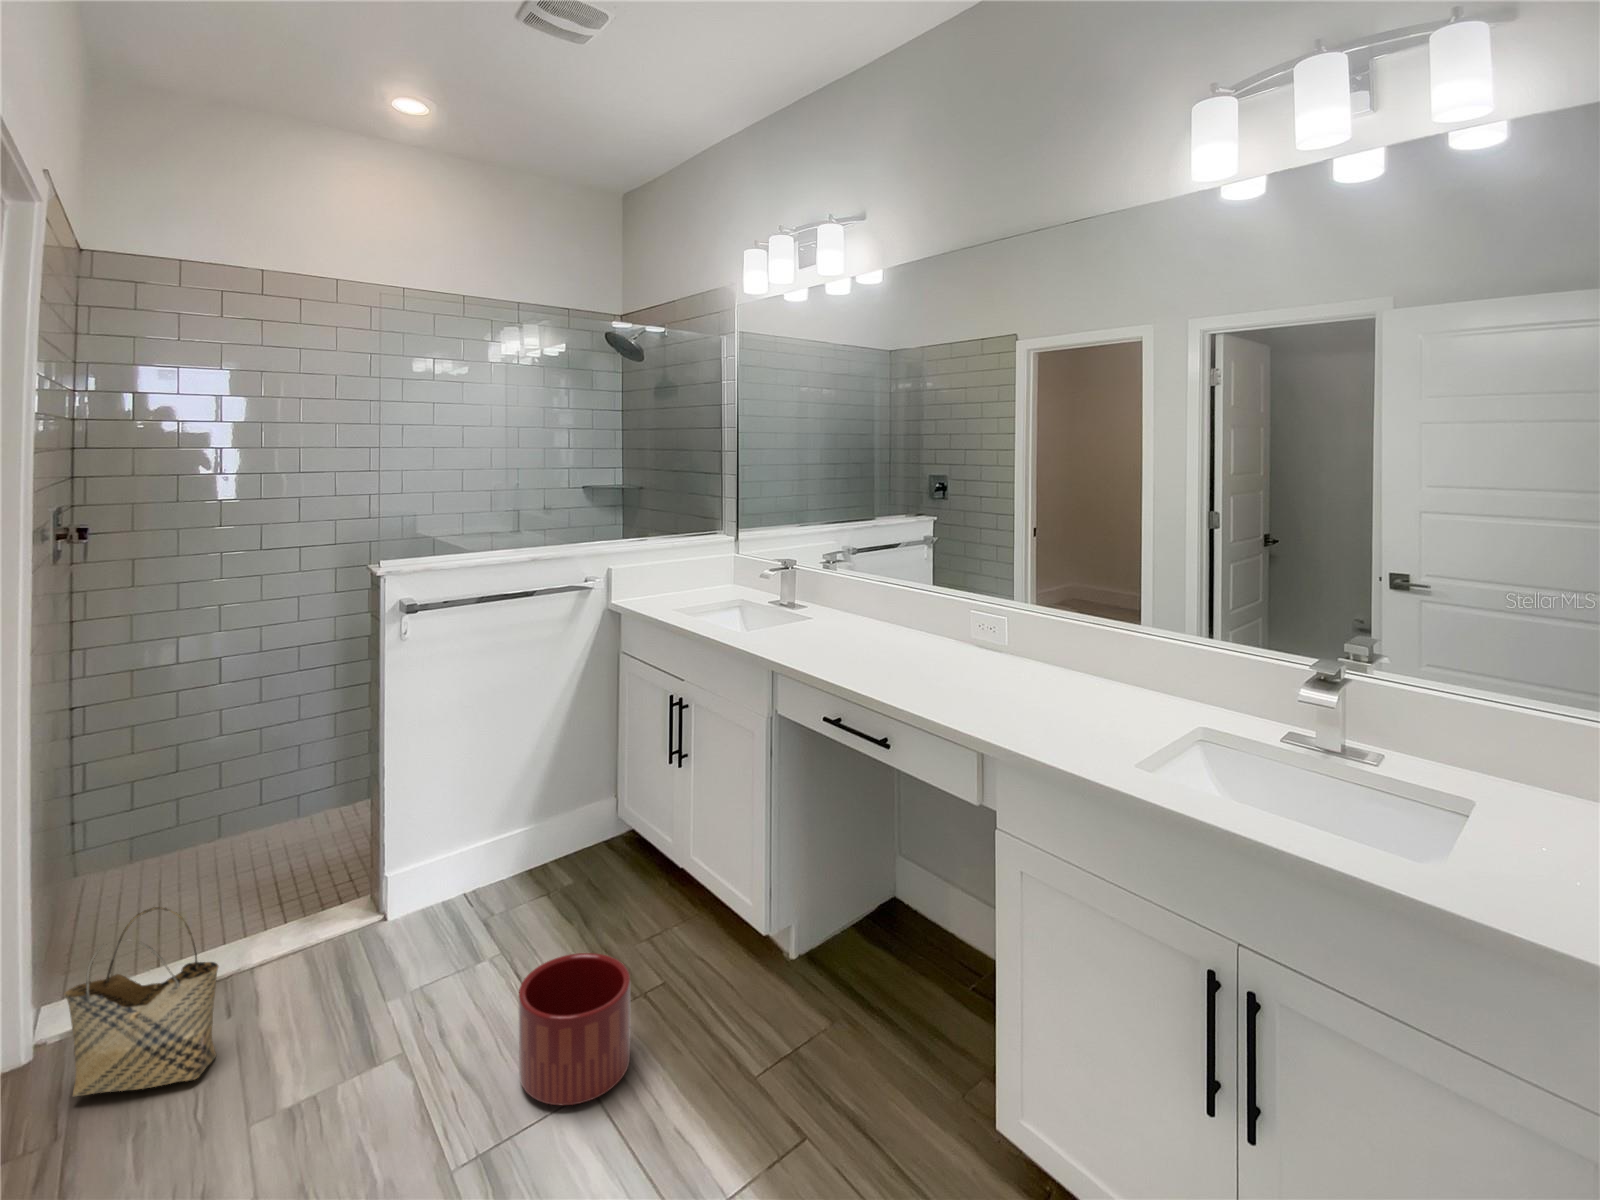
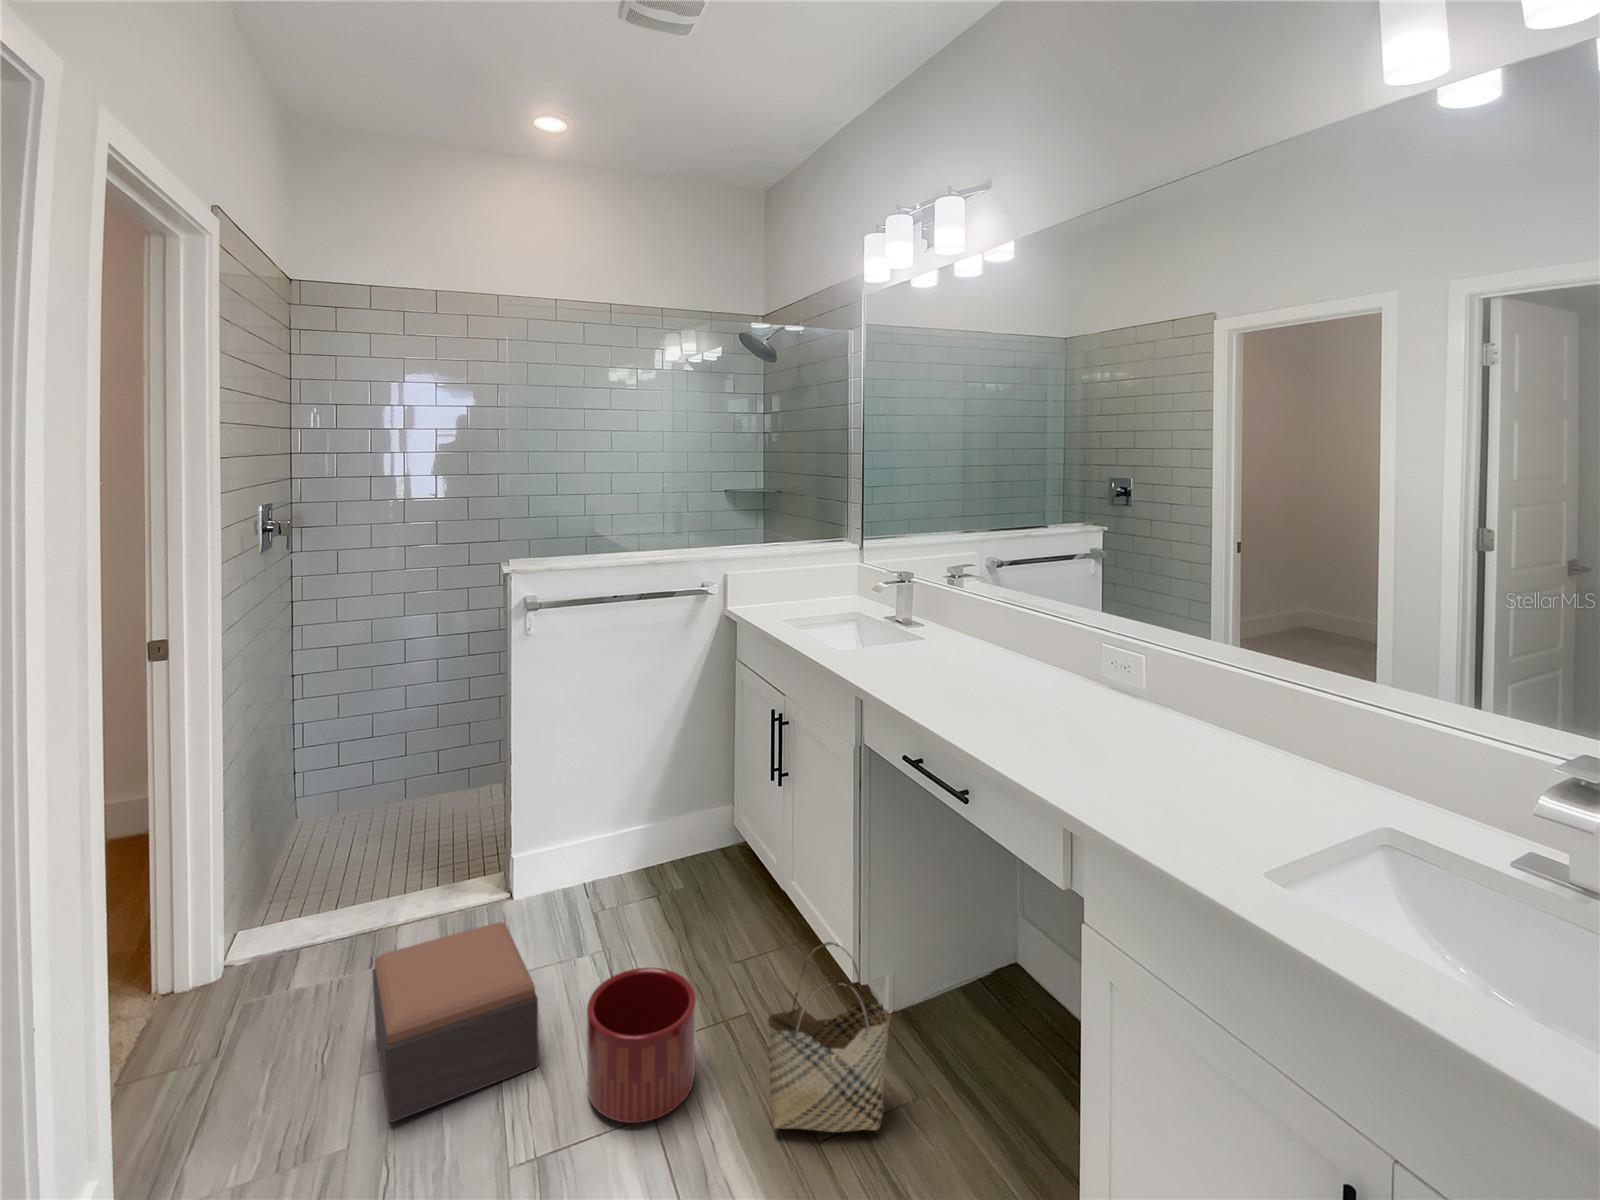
woven basket: present [64,907,218,1097] -> present [767,942,890,1132]
footstool: none [254,935,460,1155] -> present [372,922,539,1122]

